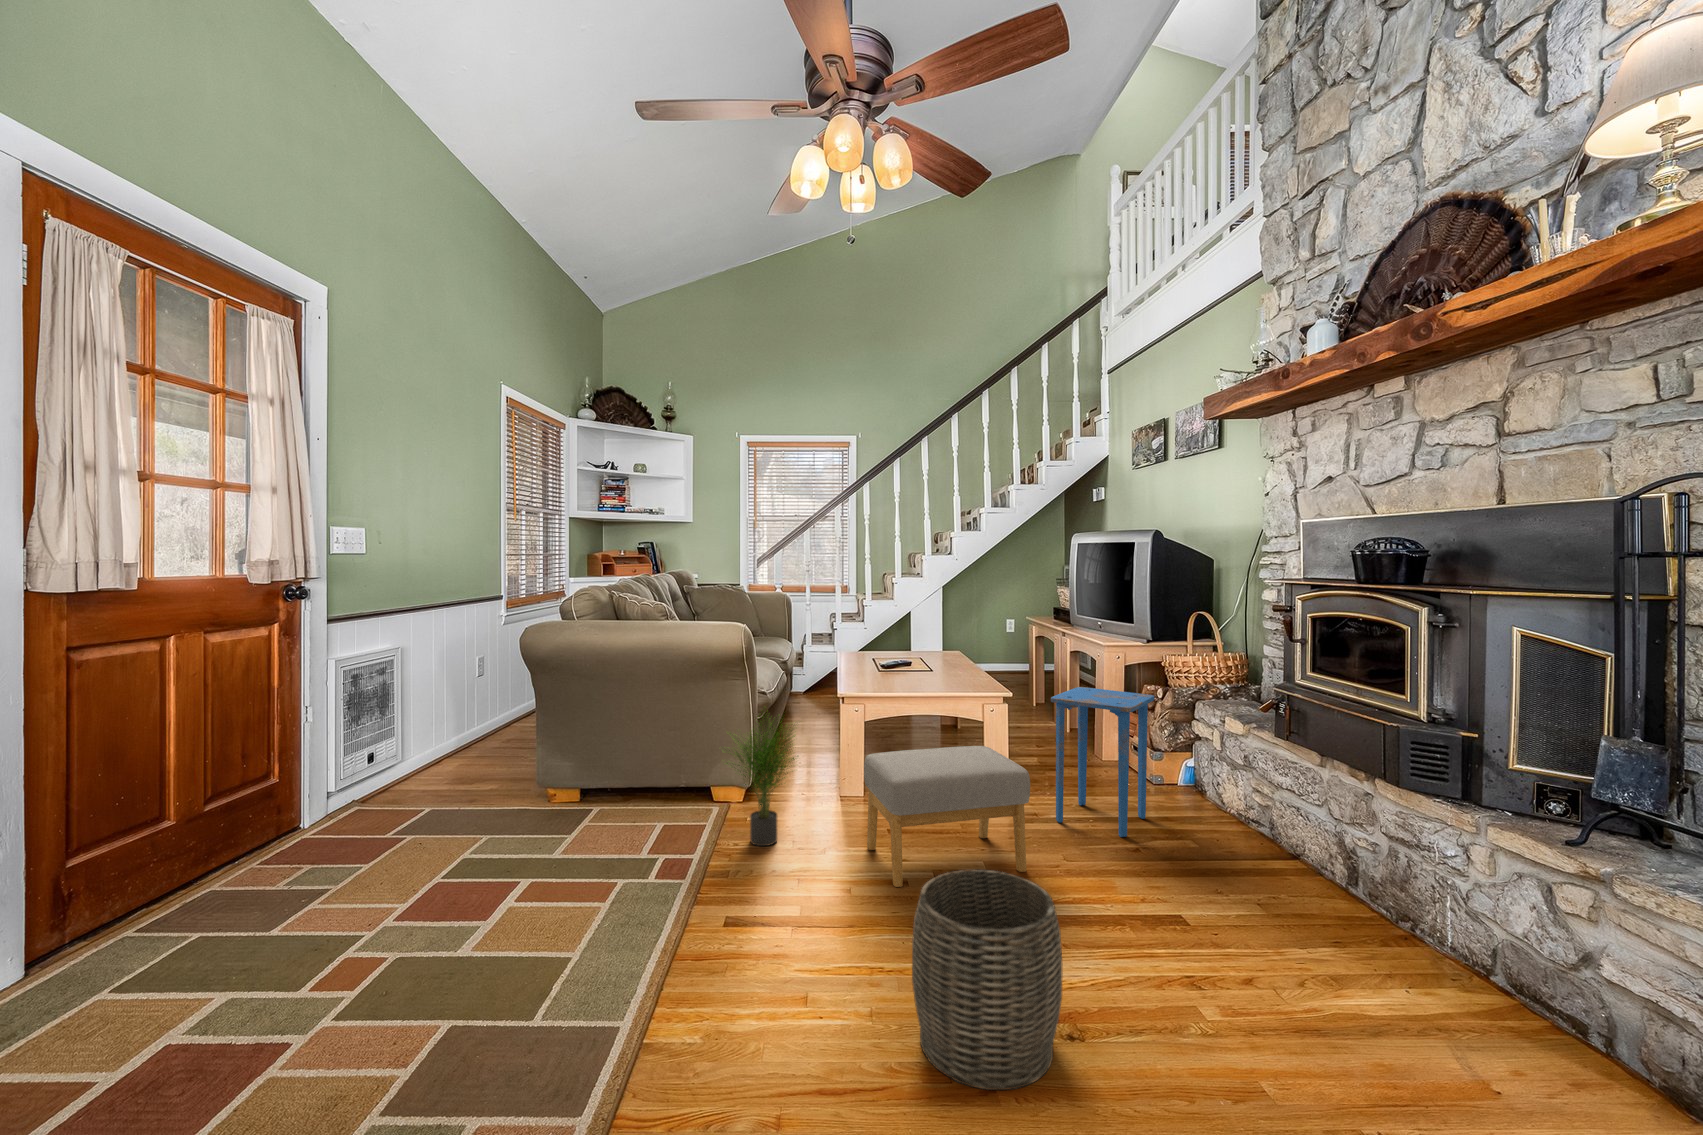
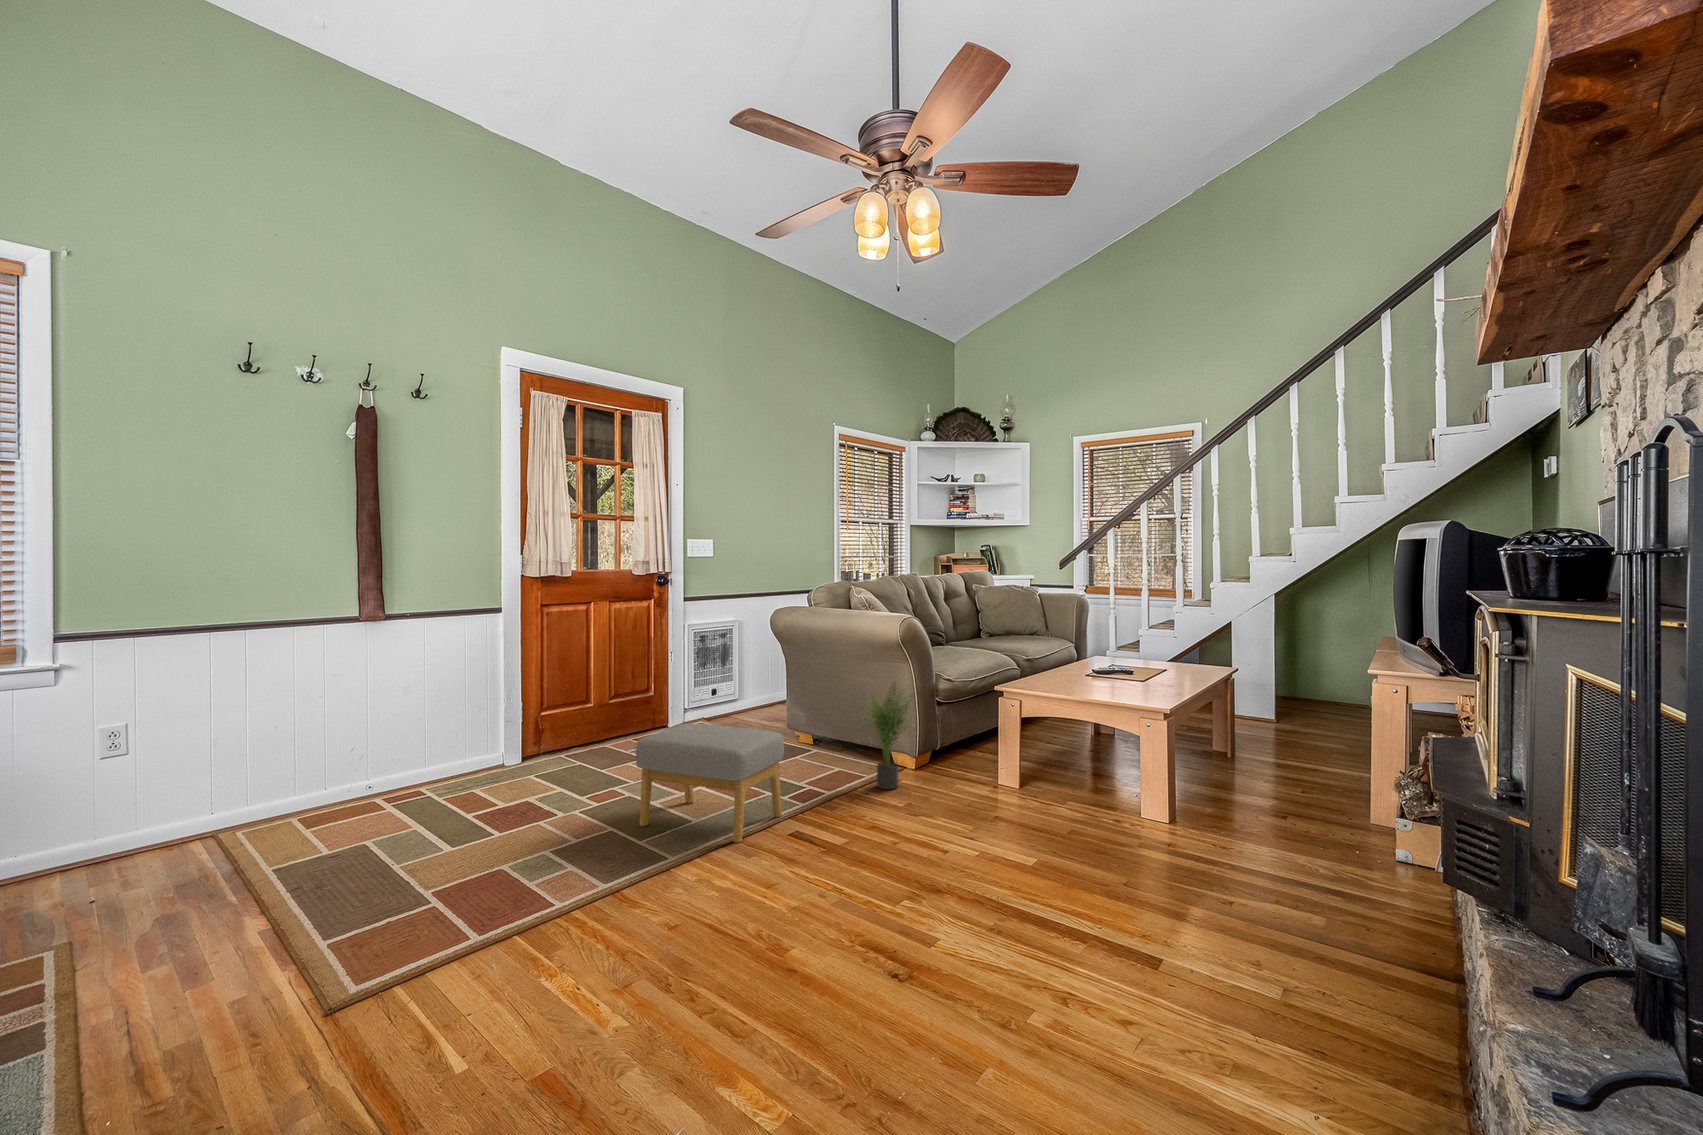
side table: present [1051,687,1154,837] -> none [1149,696,1277,855]
footstool: present [864,746,1030,887] -> present [636,723,784,843]
woven basket: present [912,869,1063,1090] -> none [774,793,883,939]

